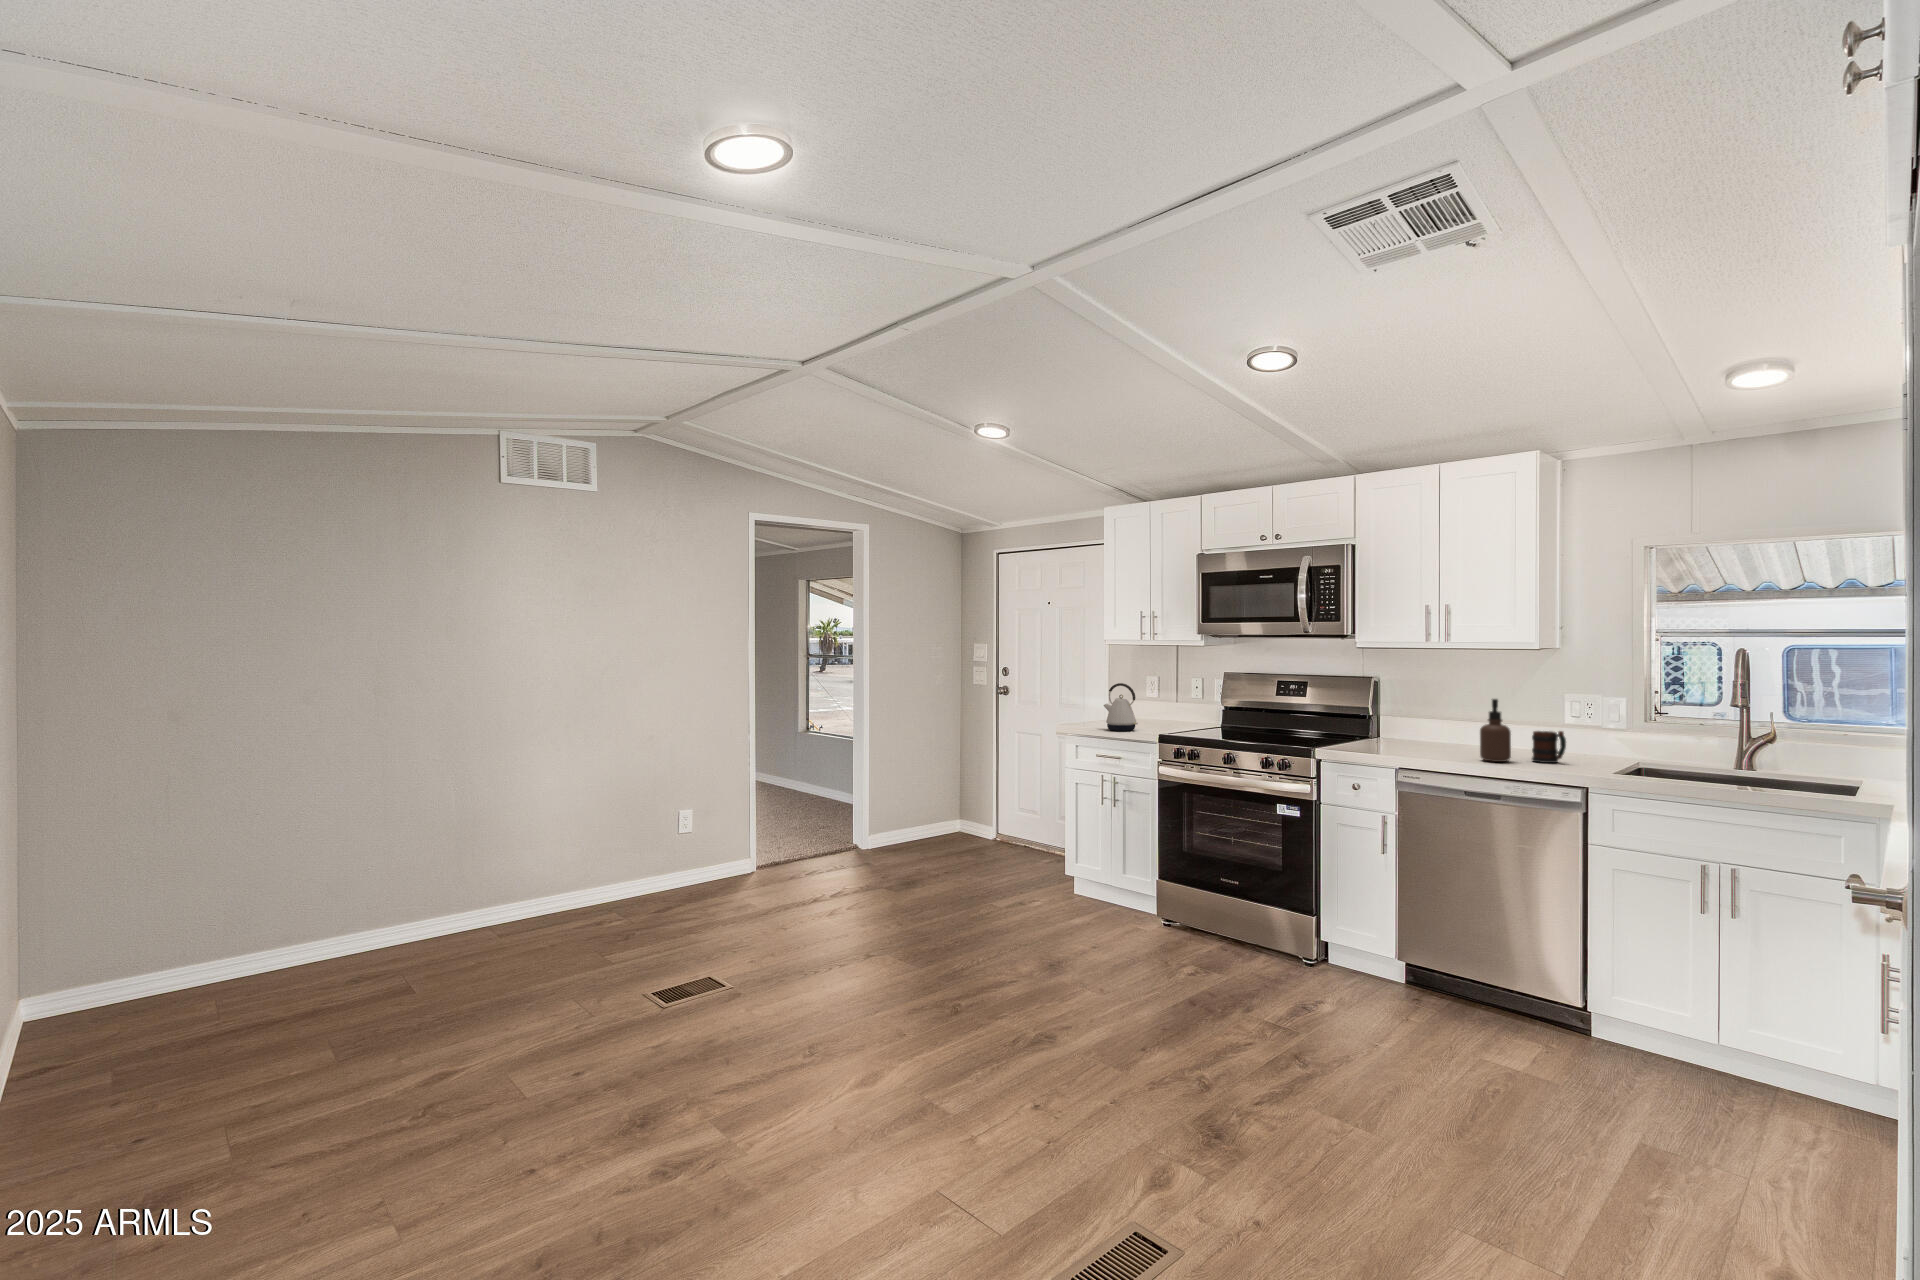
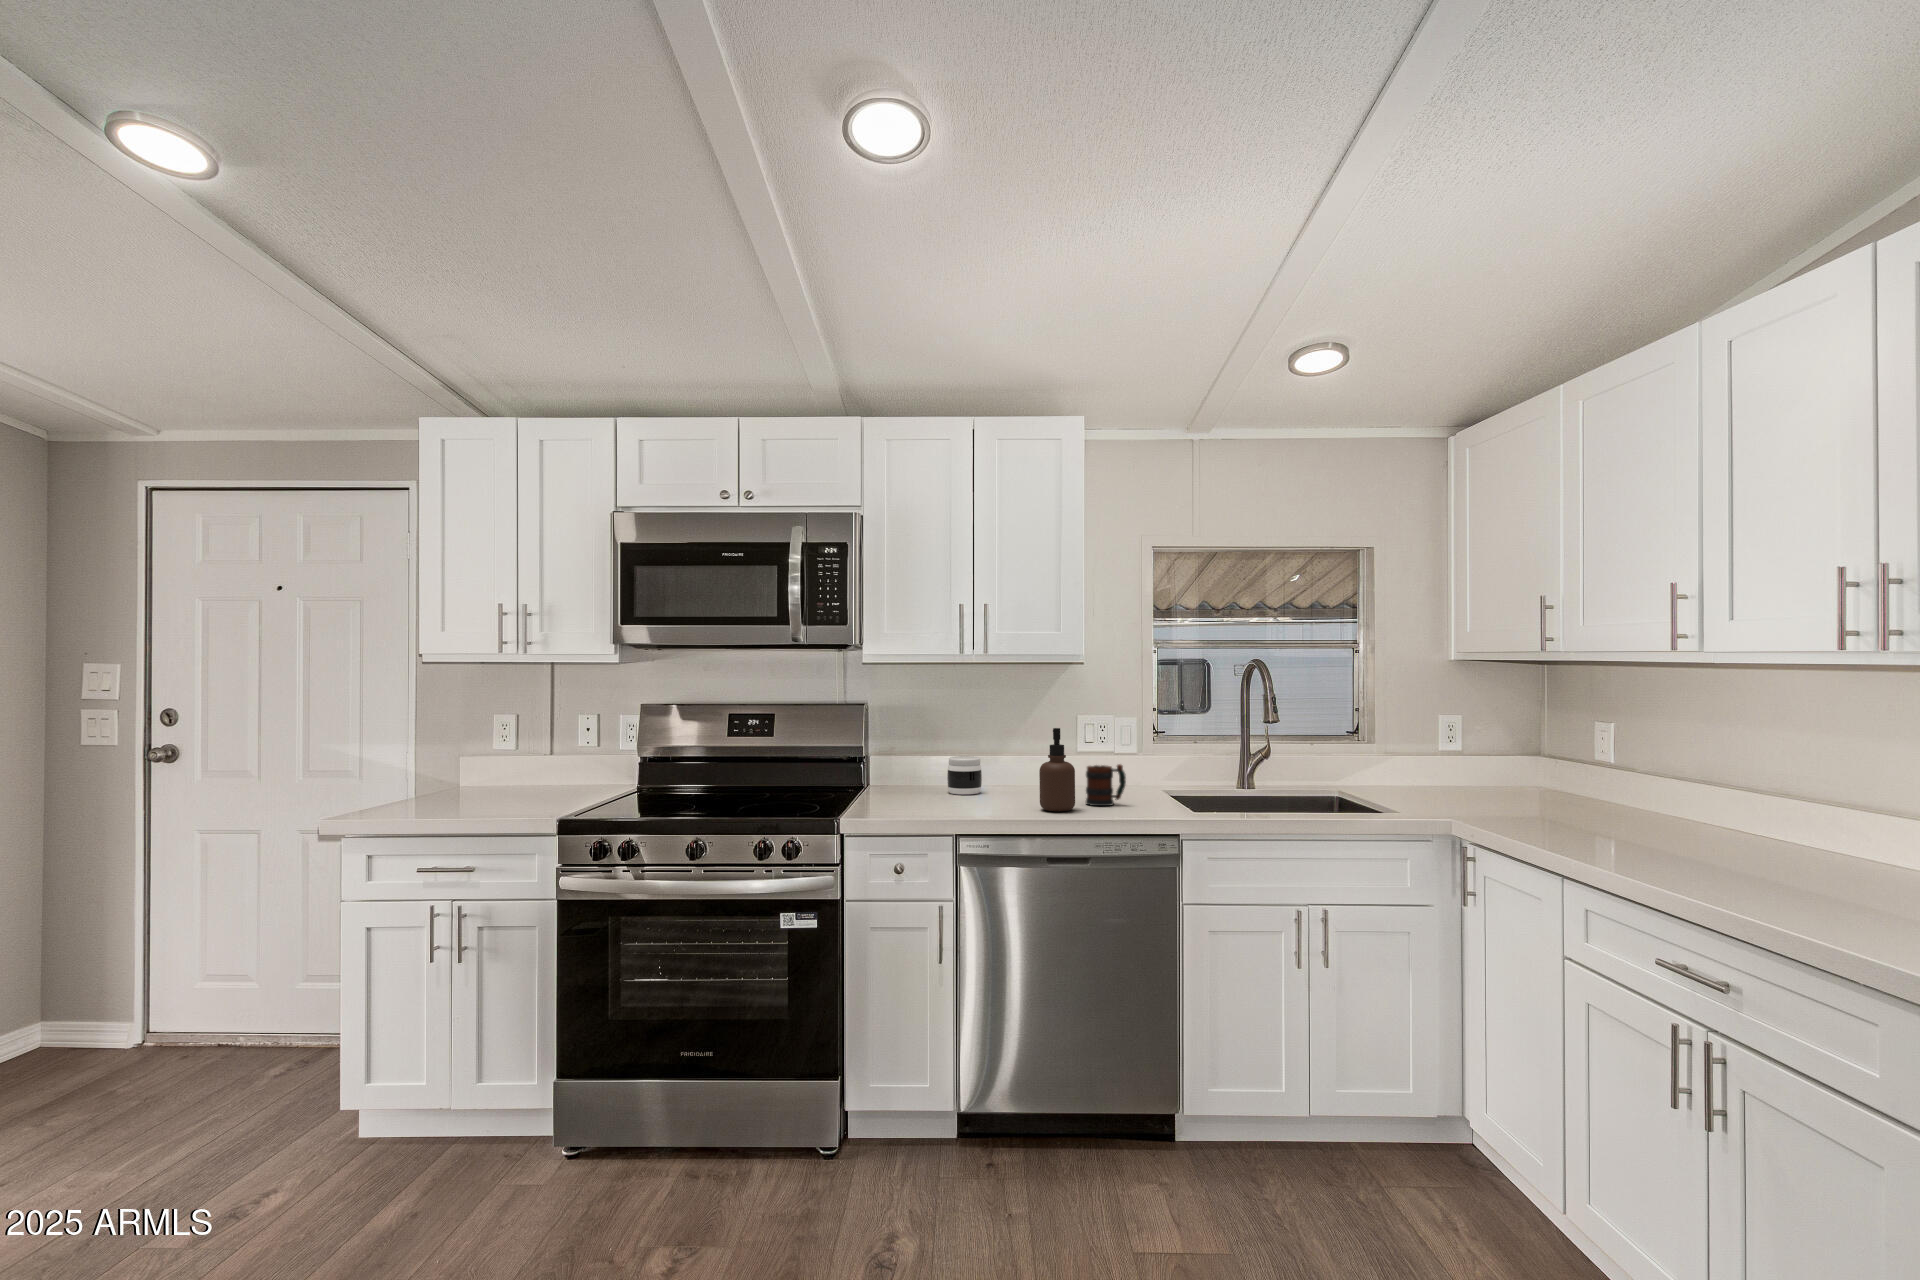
kettle: present [1104,683,1138,731] -> none [424,729,495,815]
jar: none [1438,719,1467,748] -> present [947,756,982,795]

